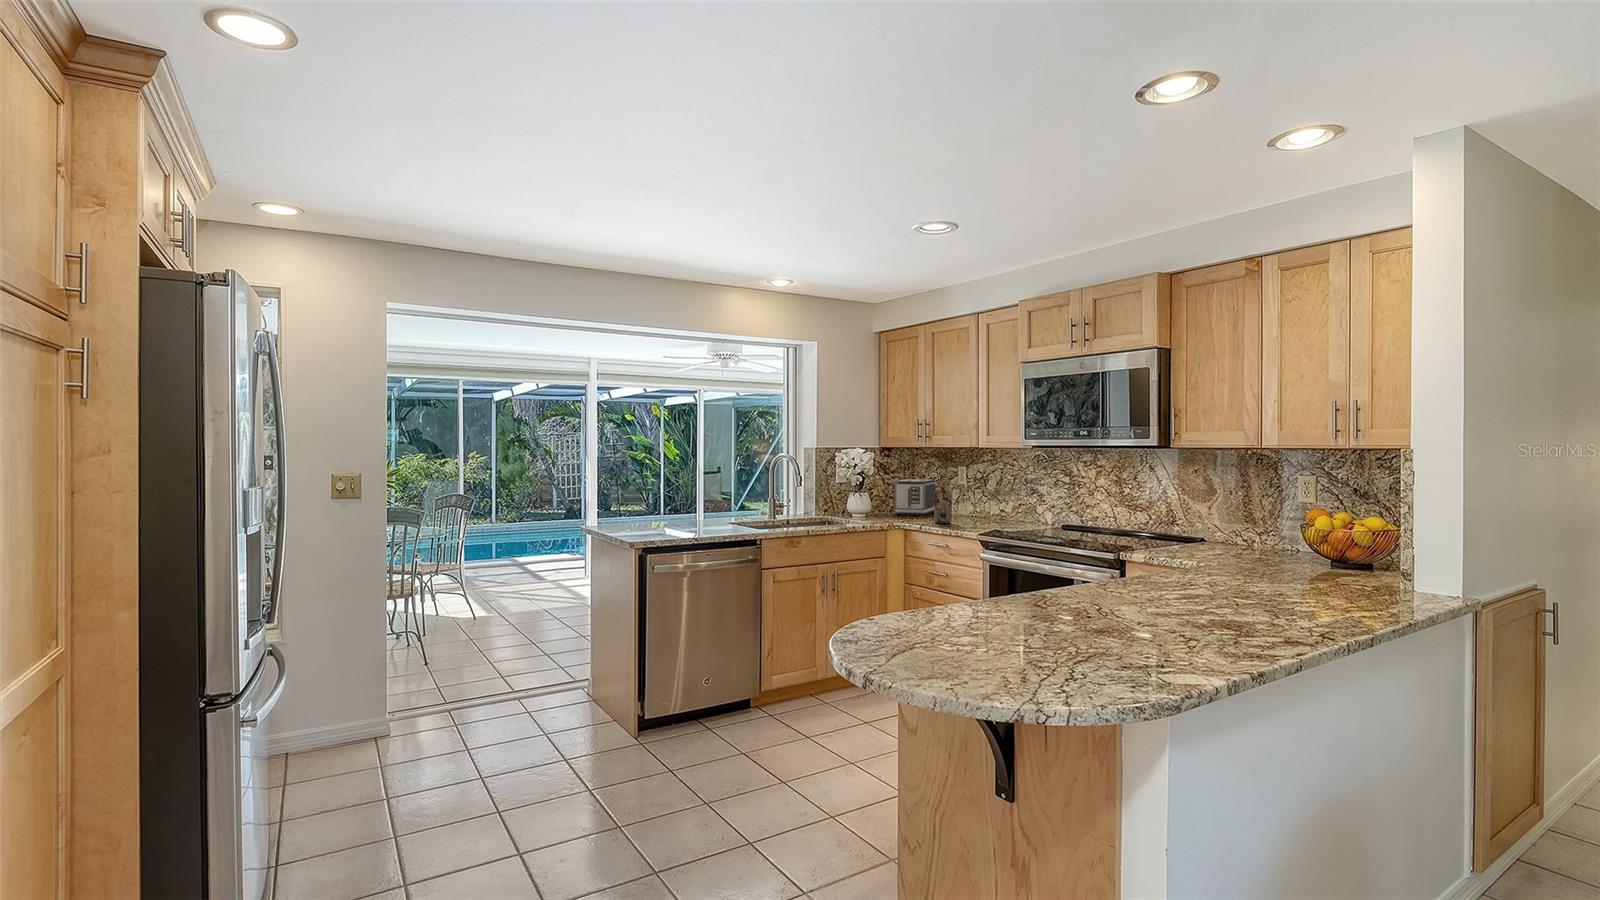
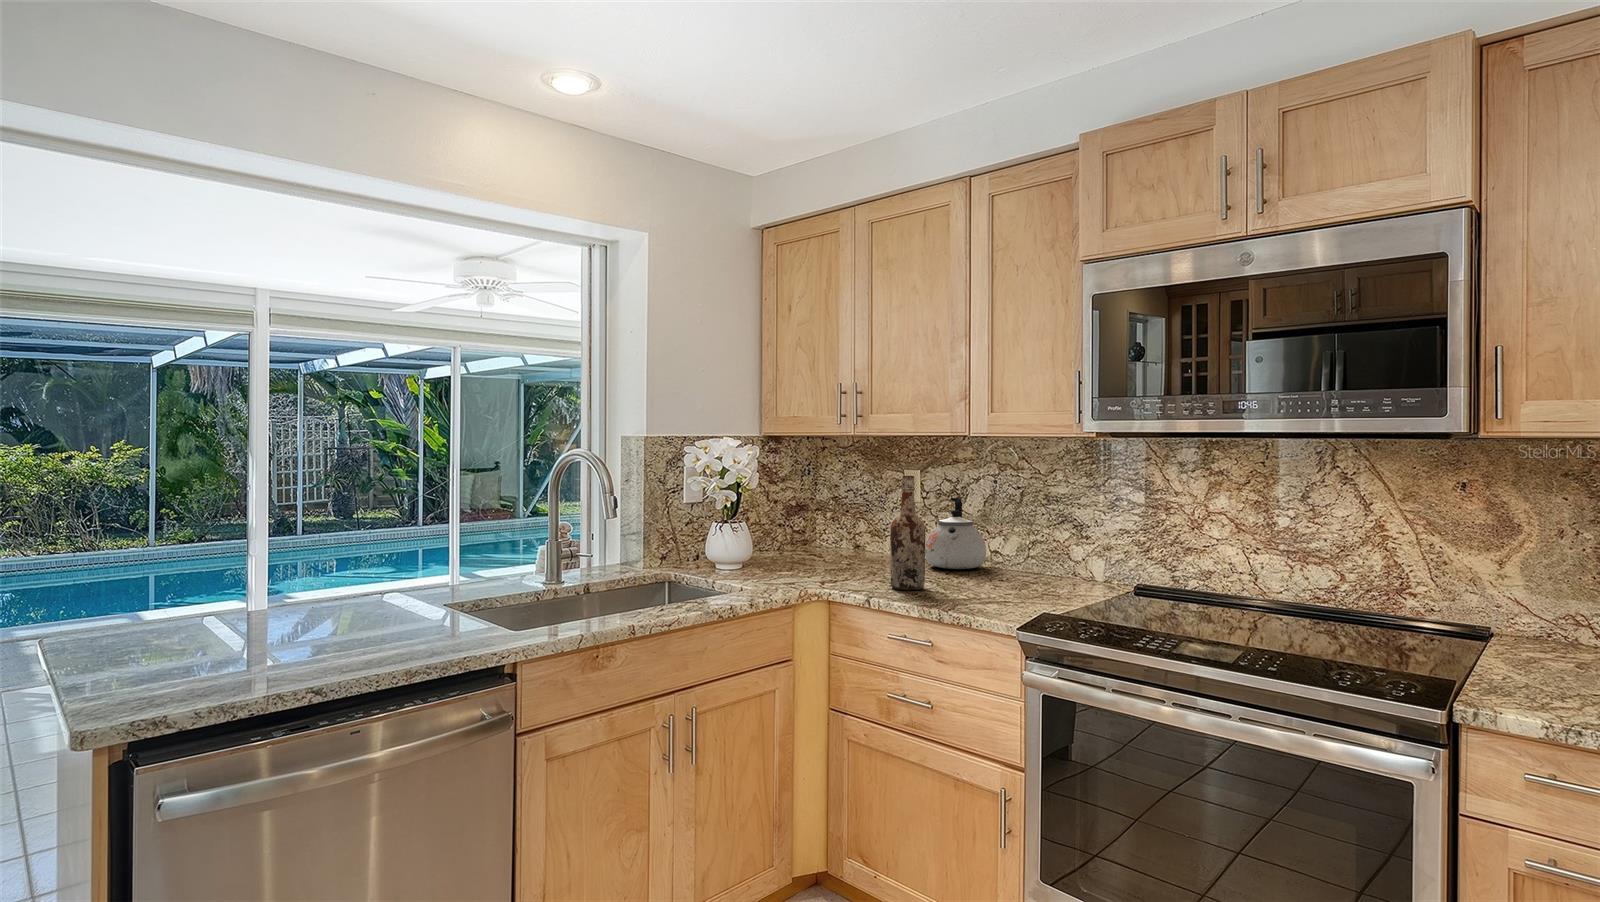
toaster: present [894,479,935,515] -> none [793,493,859,562]
kettle: none [963,480,995,518] -> present [925,498,986,569]

